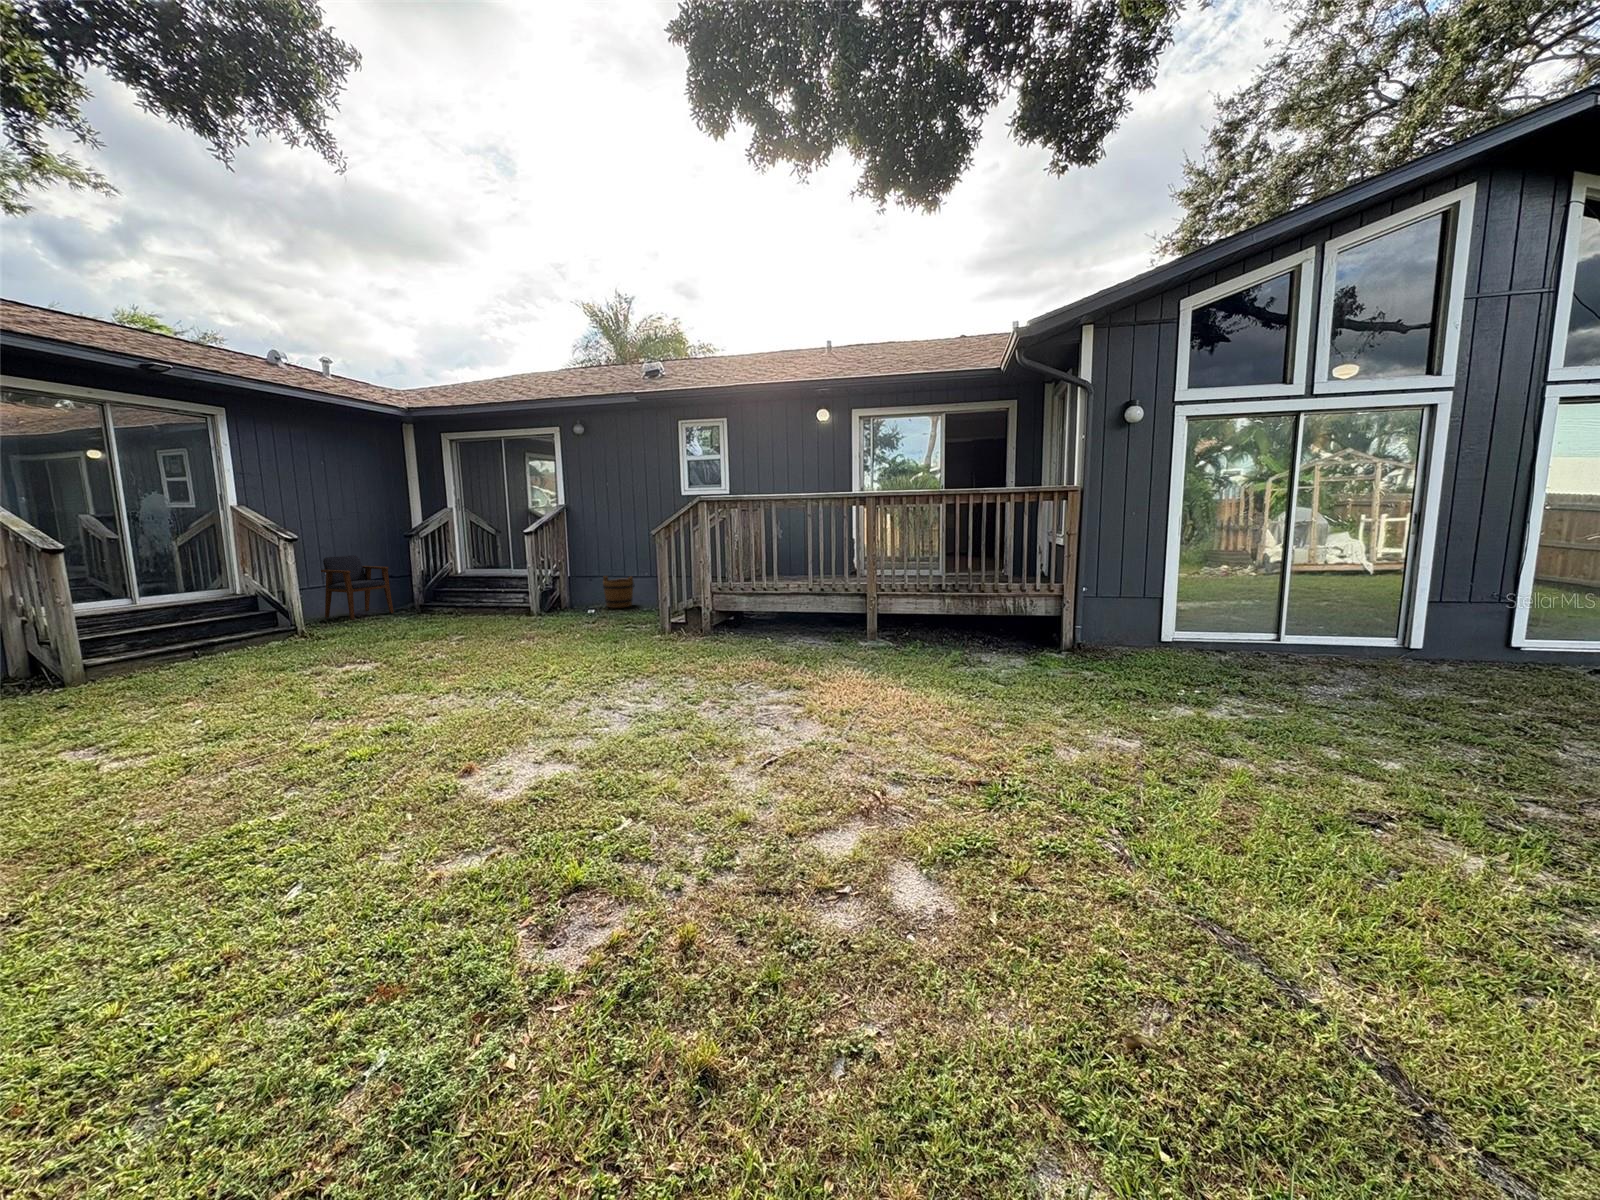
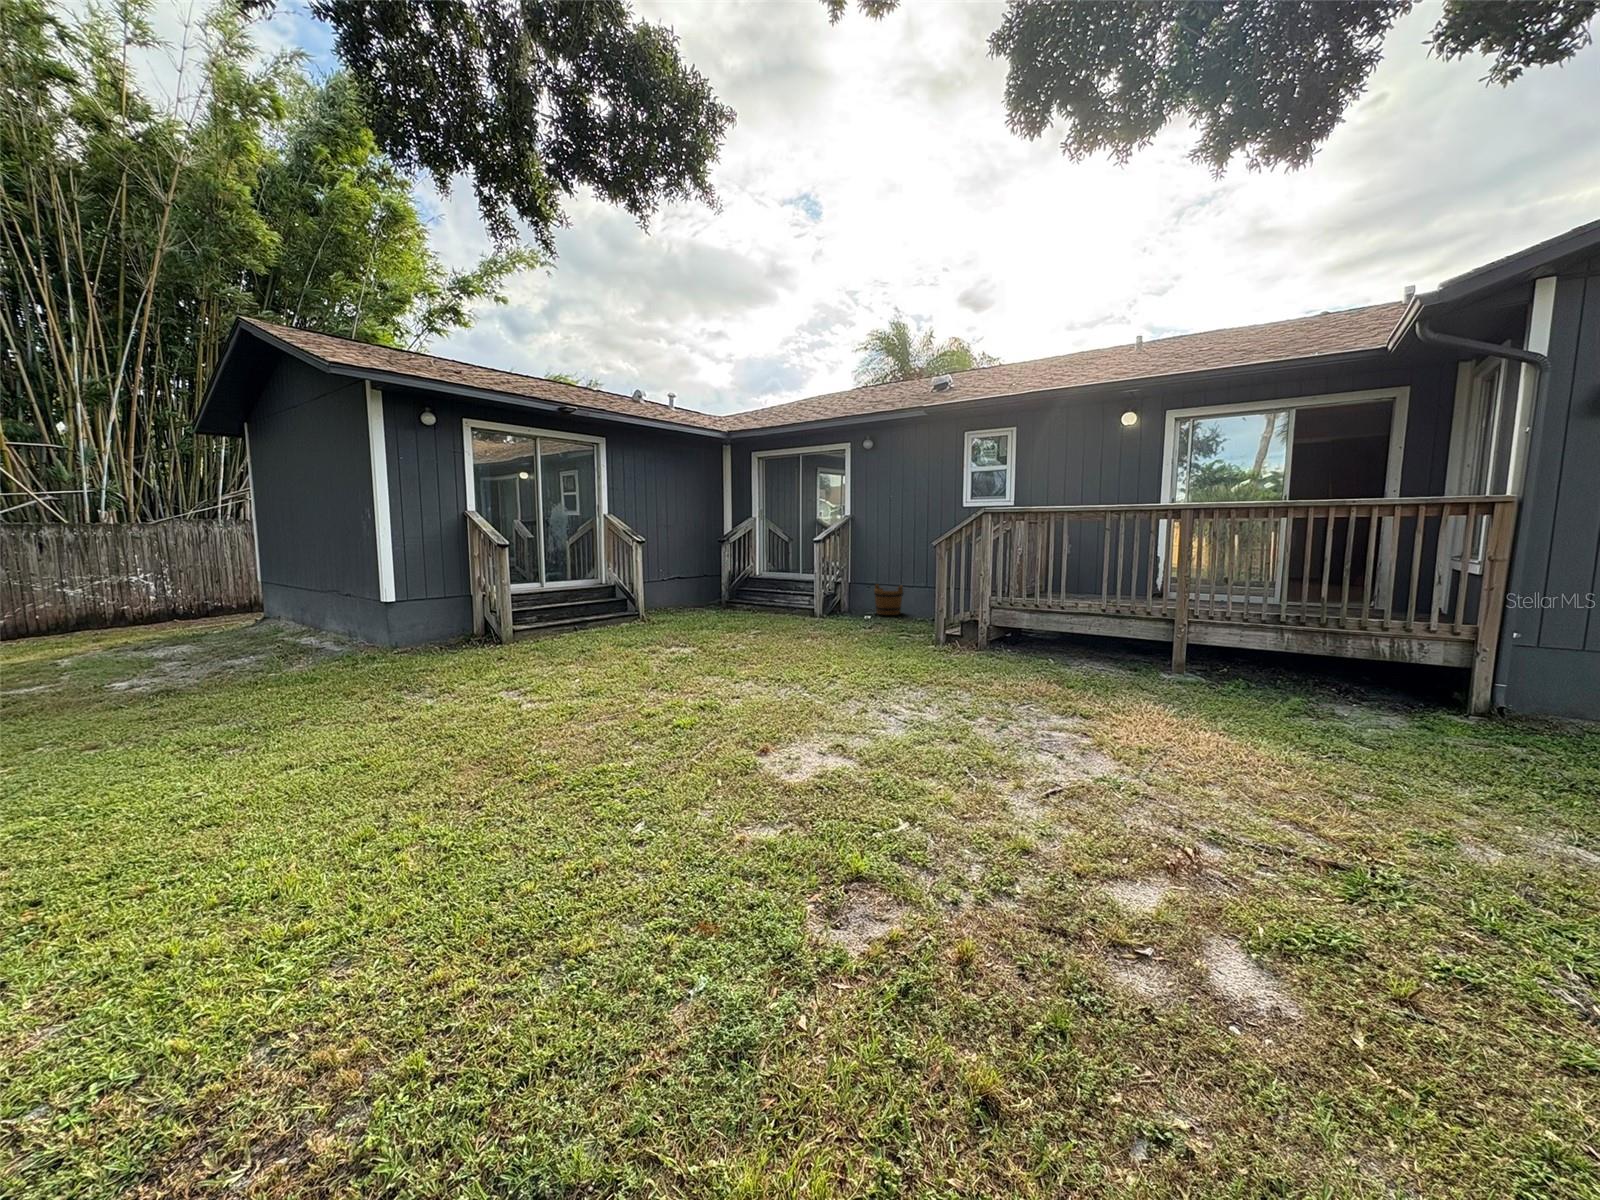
armchair: present [321,555,393,620] -> none [654,558,702,611]

